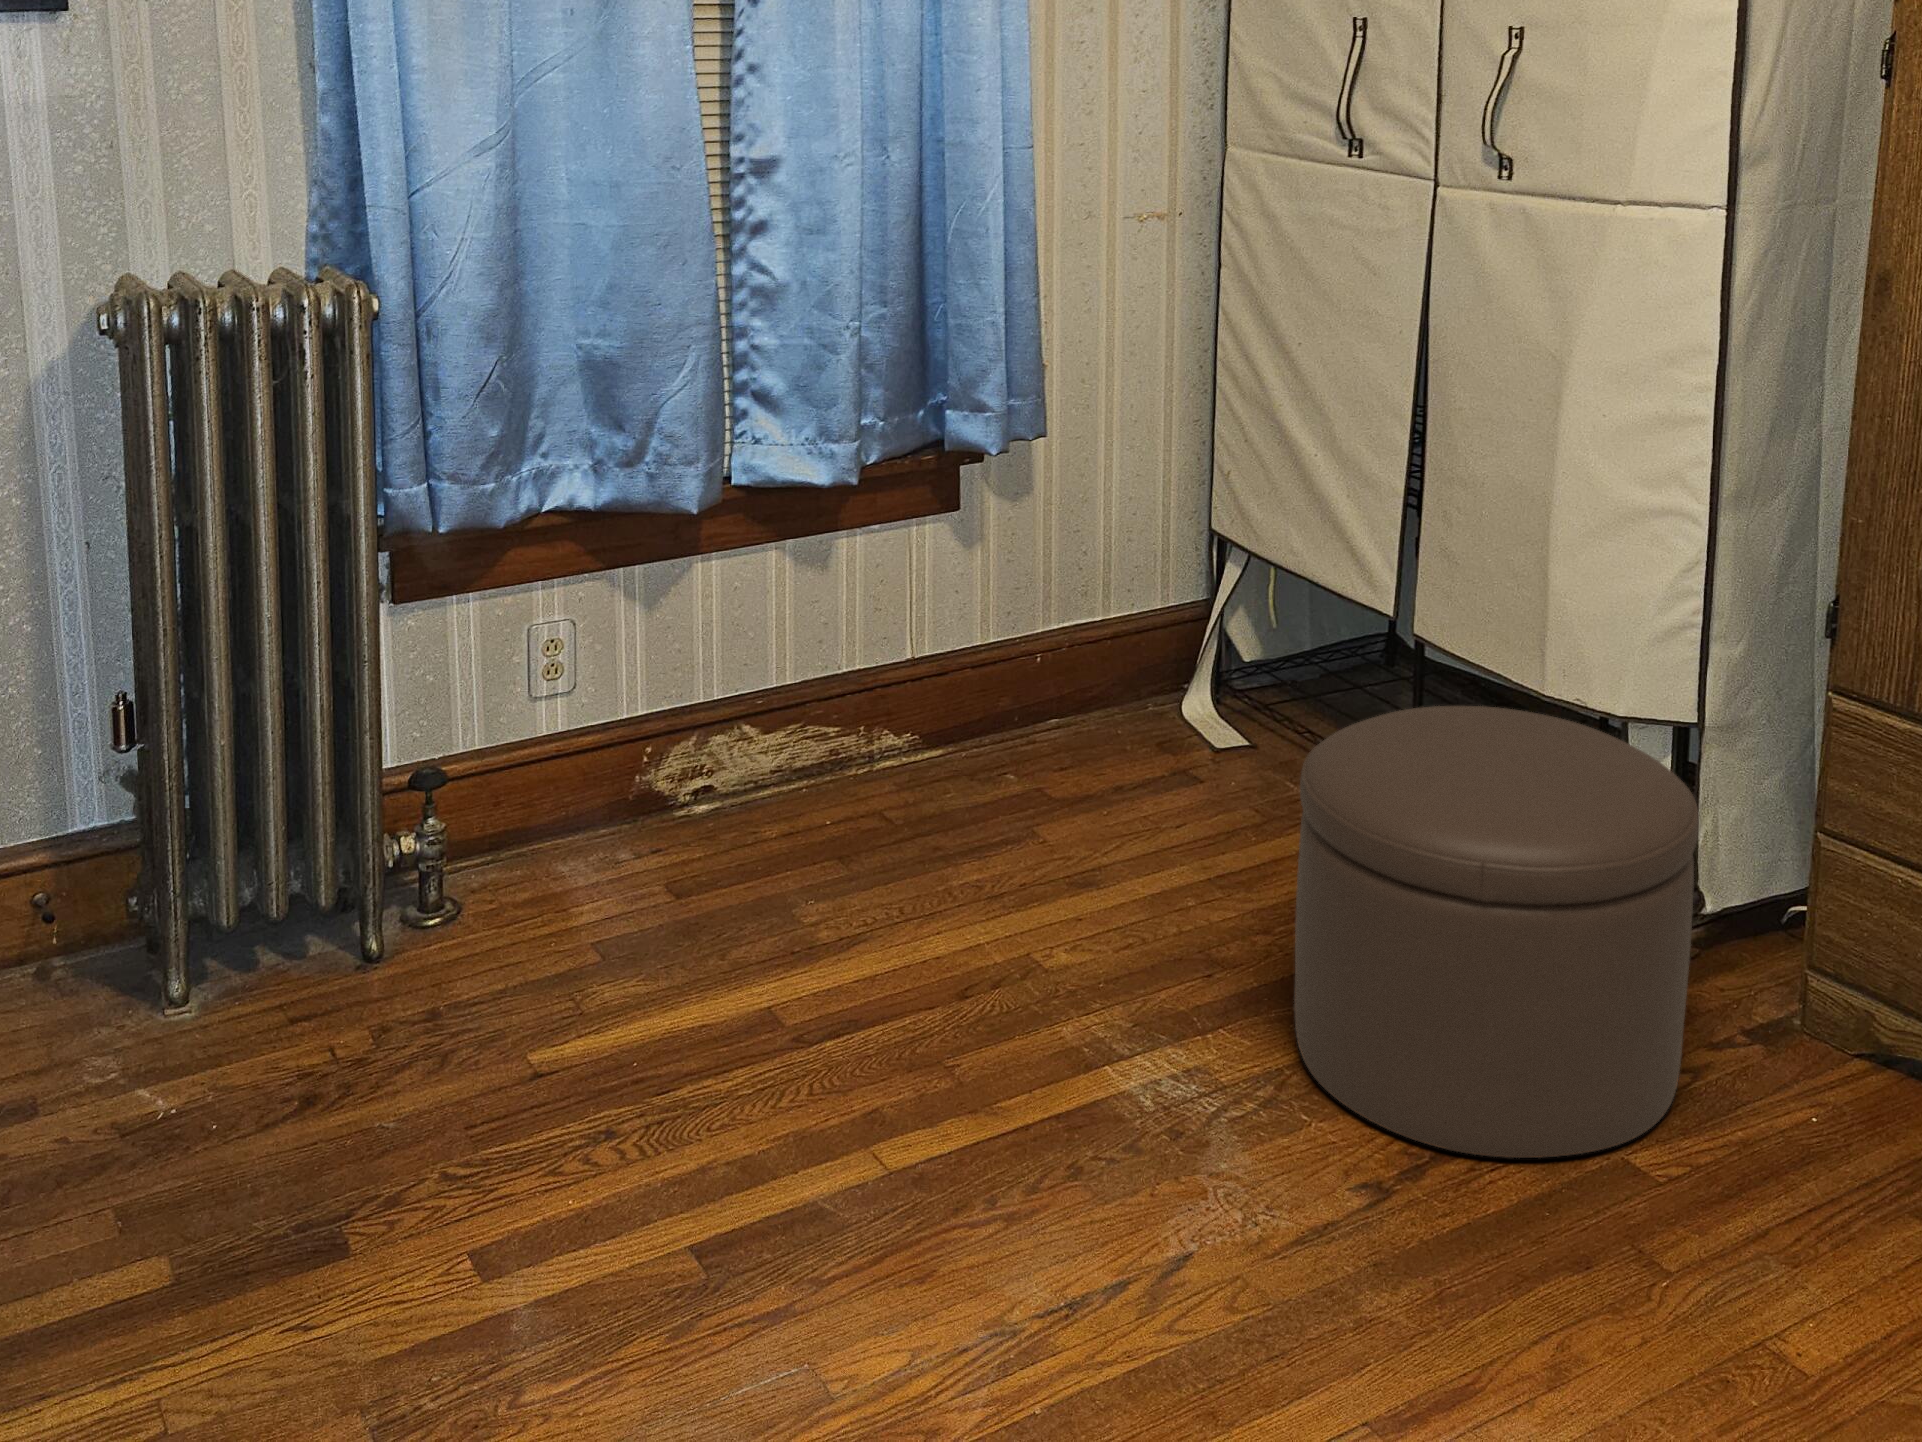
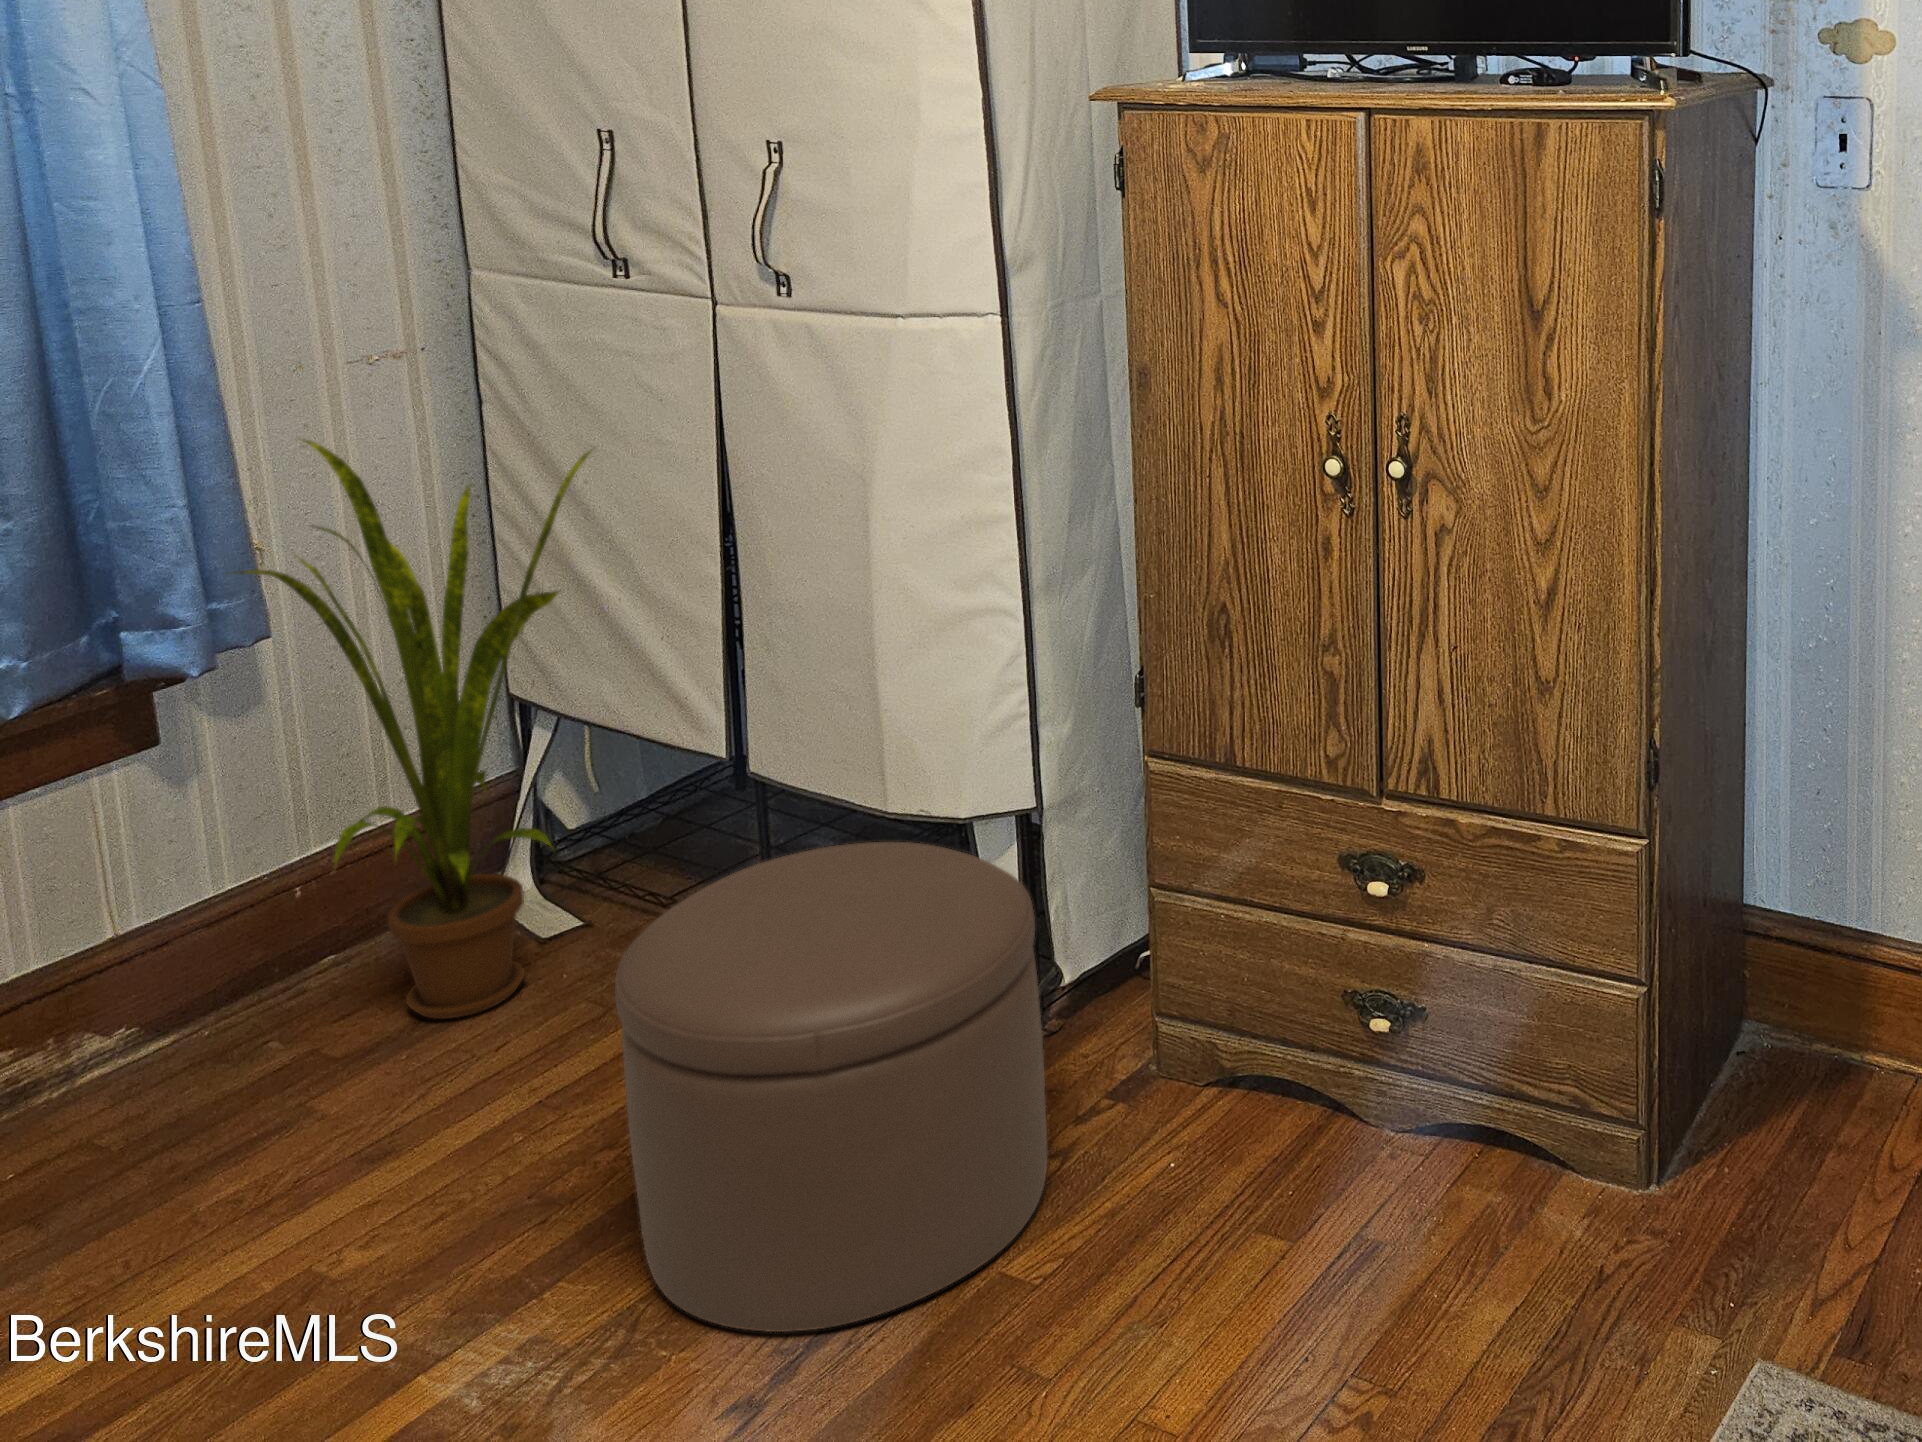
house plant: none [1022,270,1325,794] -> present [236,440,592,1019]

